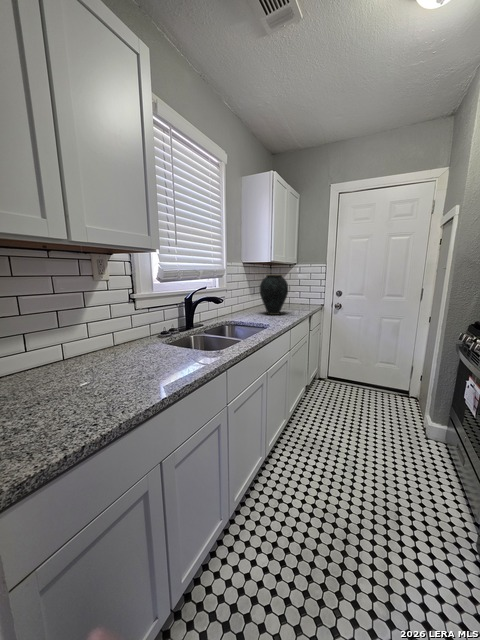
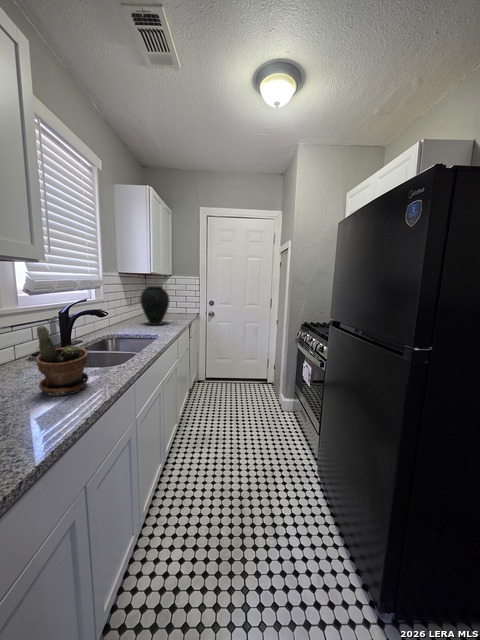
potted plant: none [138,307,182,374] -> present [36,325,88,396]

